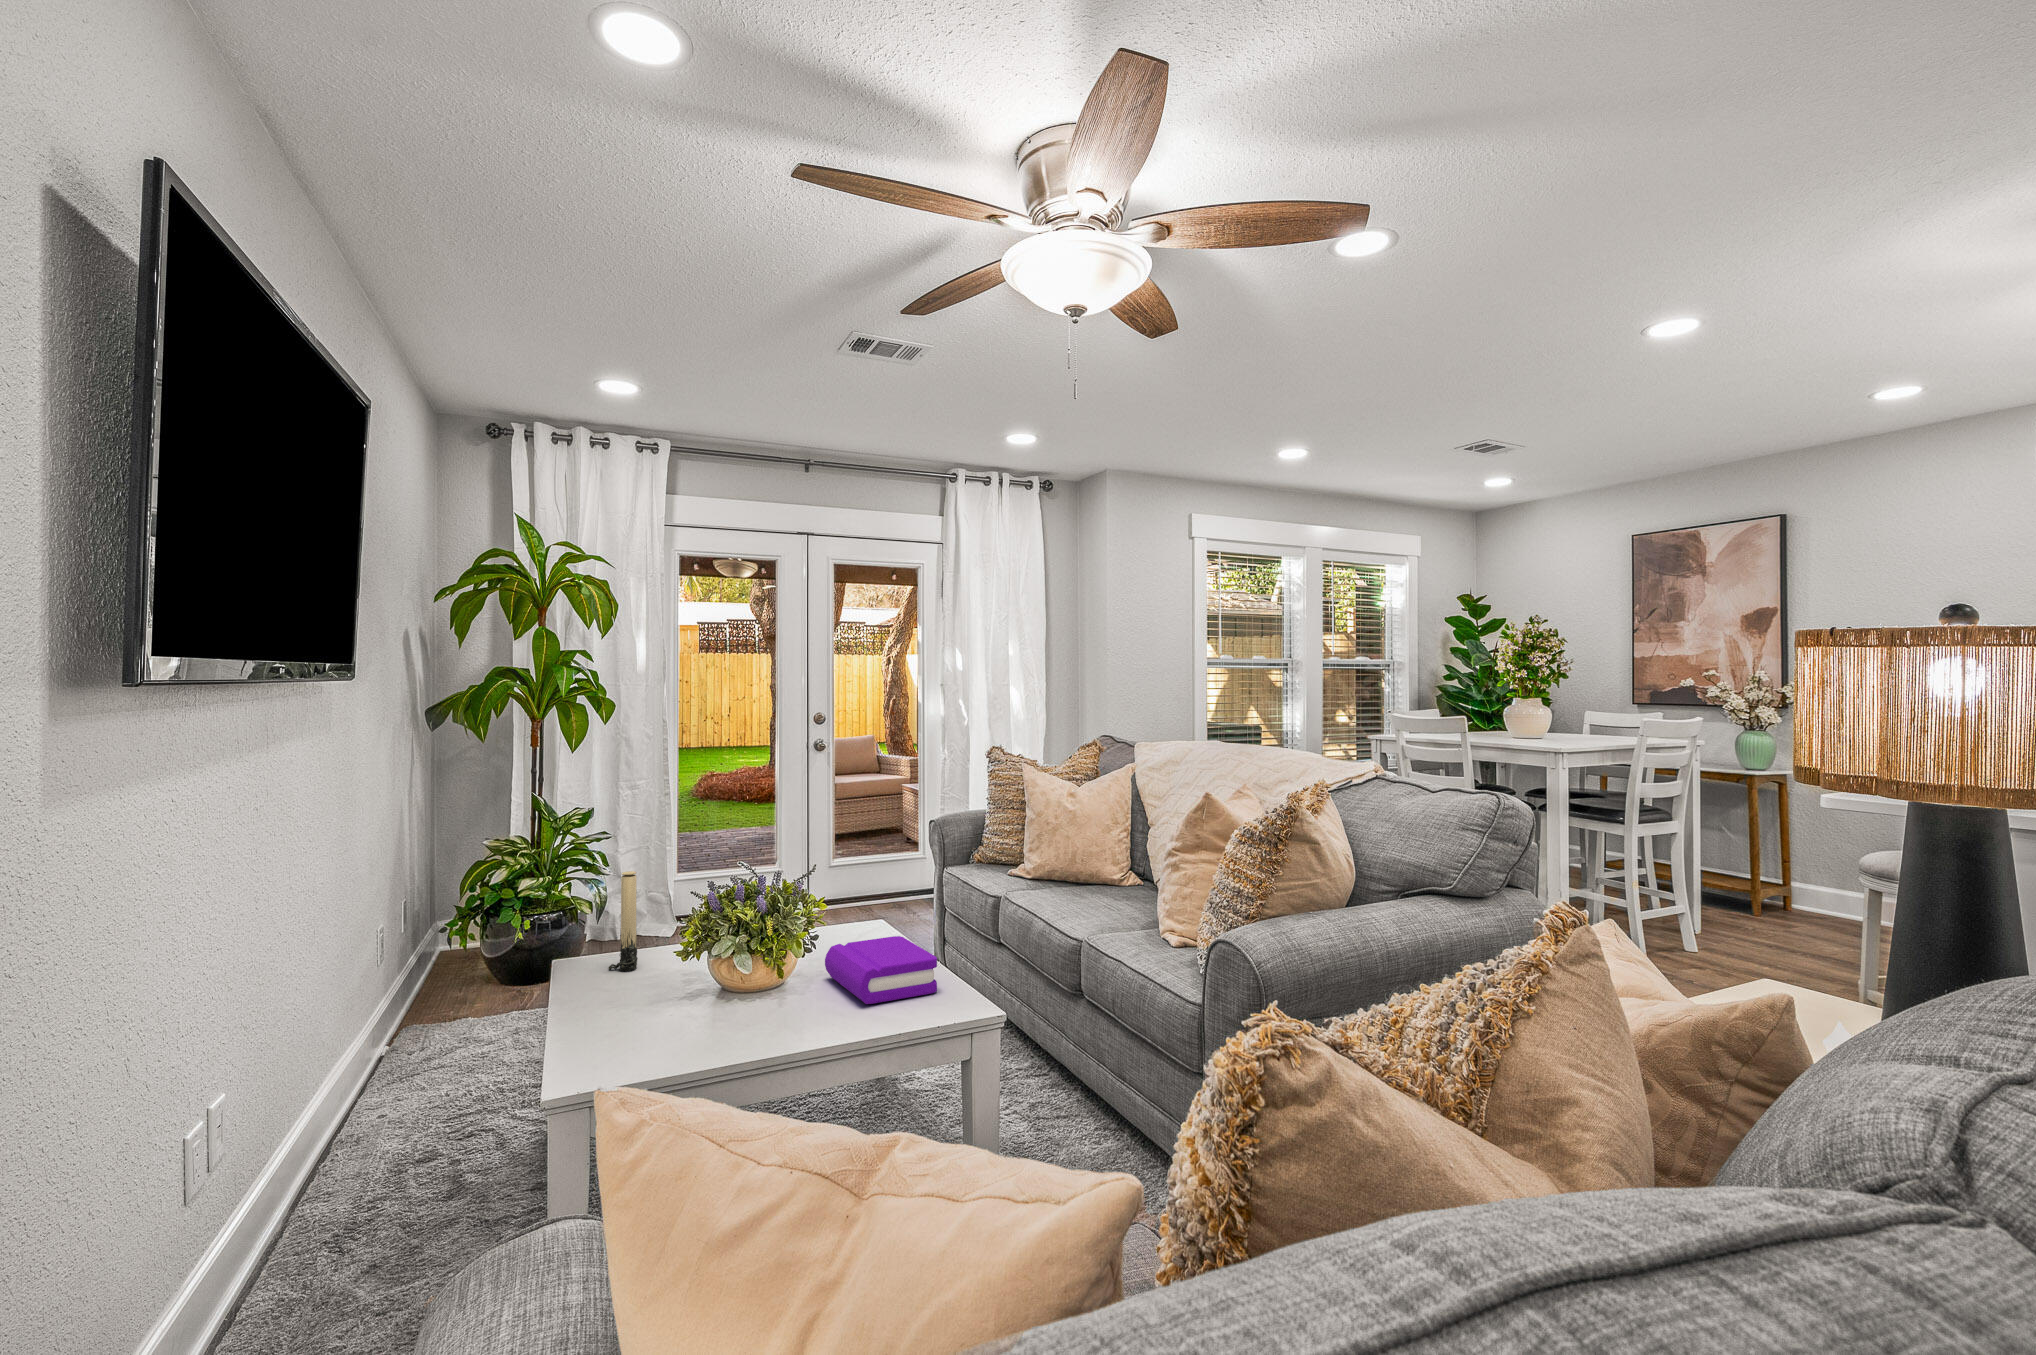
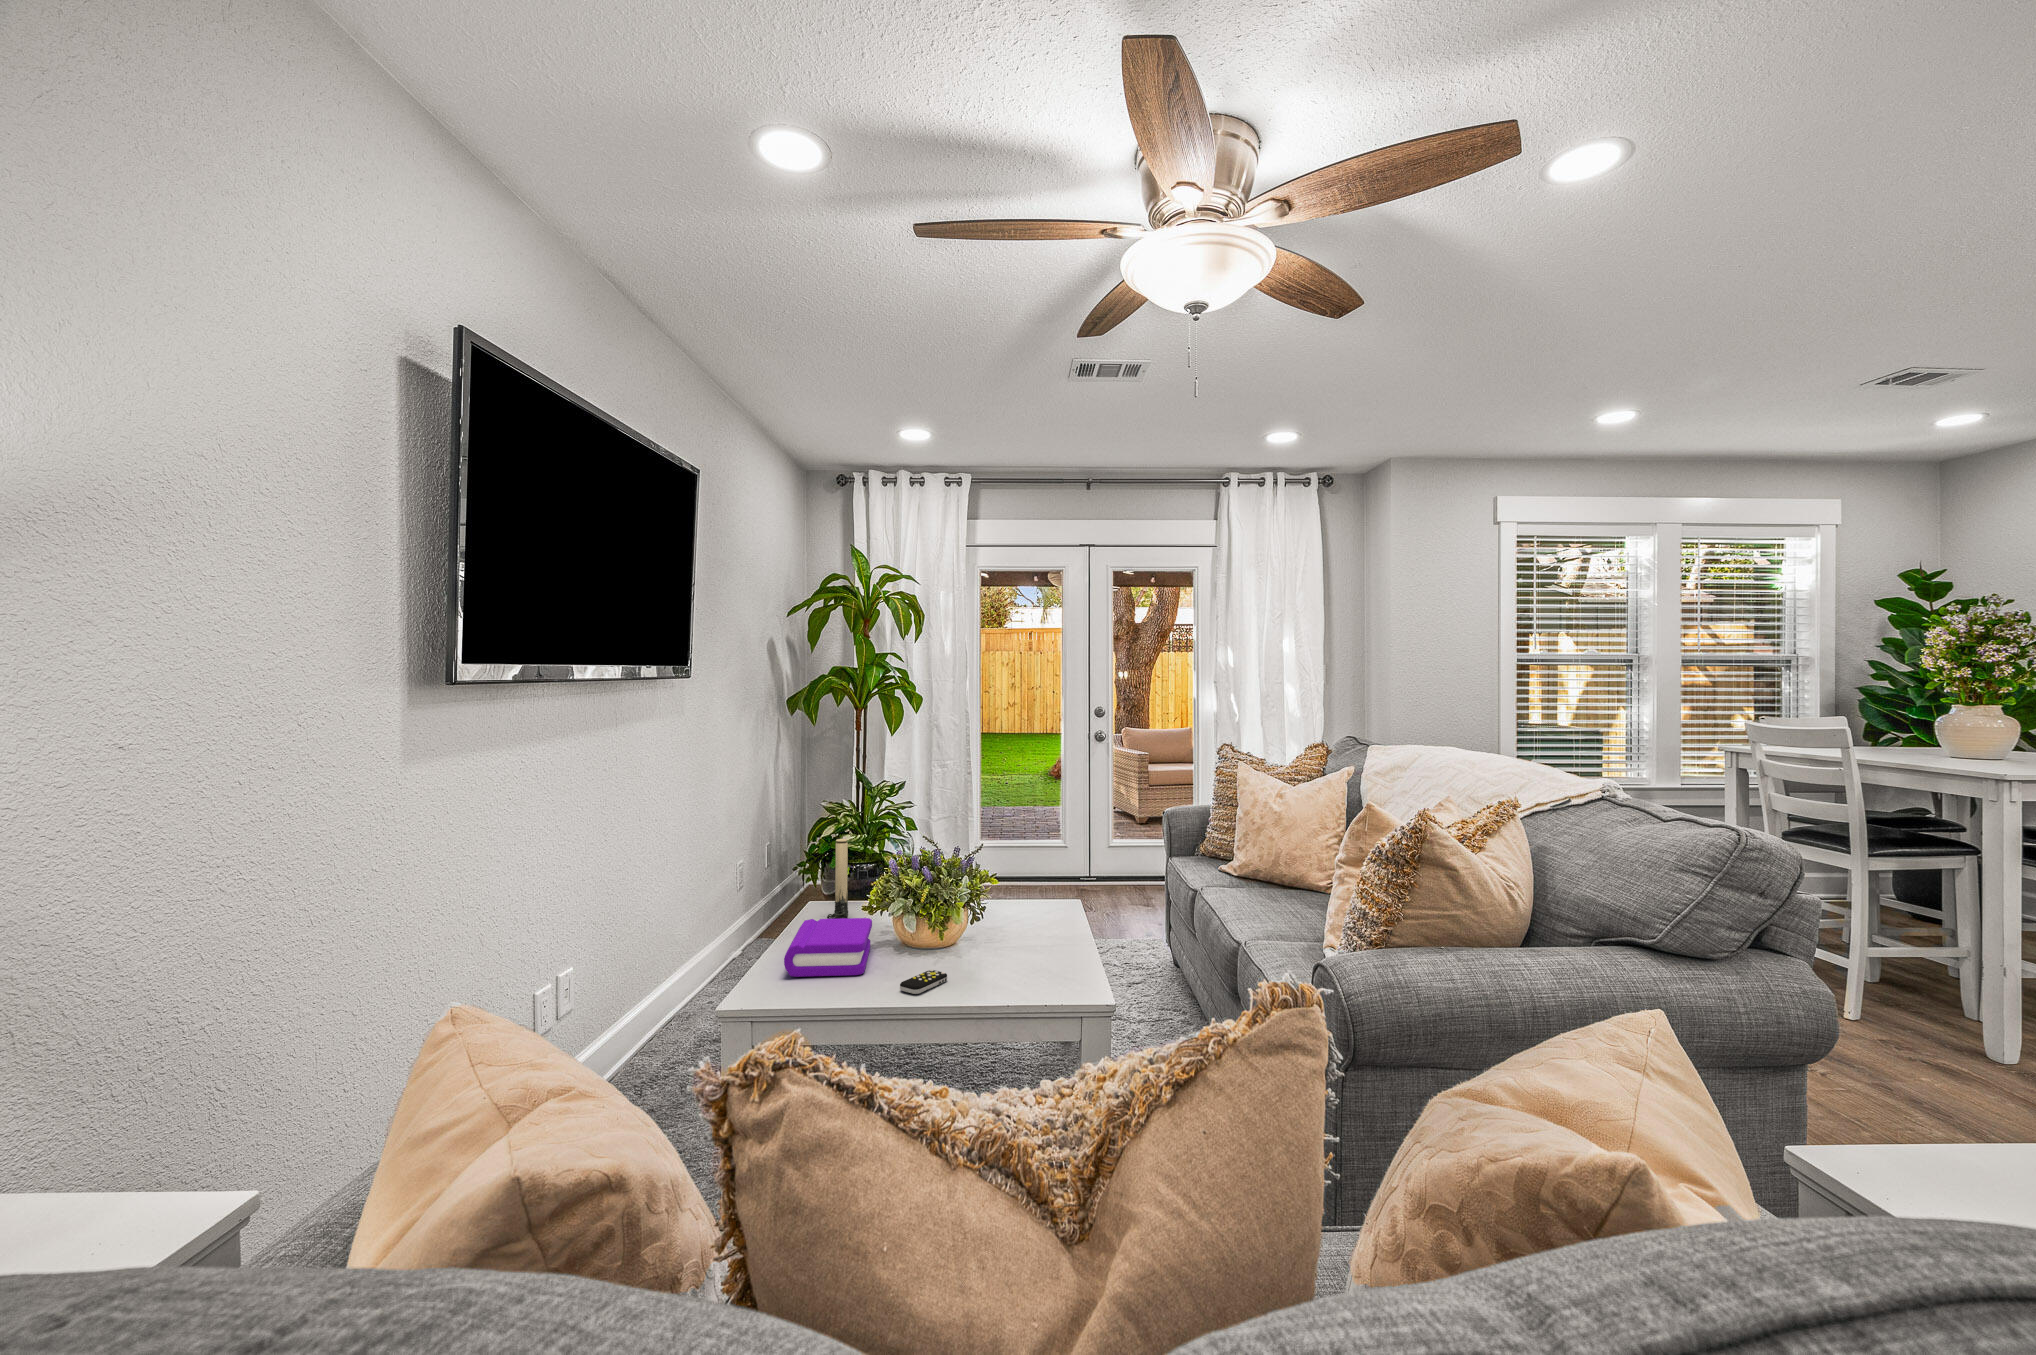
book: present [825,936,937,1004] -> present [784,918,872,977]
remote control: none [778,1005,823,1033] -> present [900,970,947,994]

